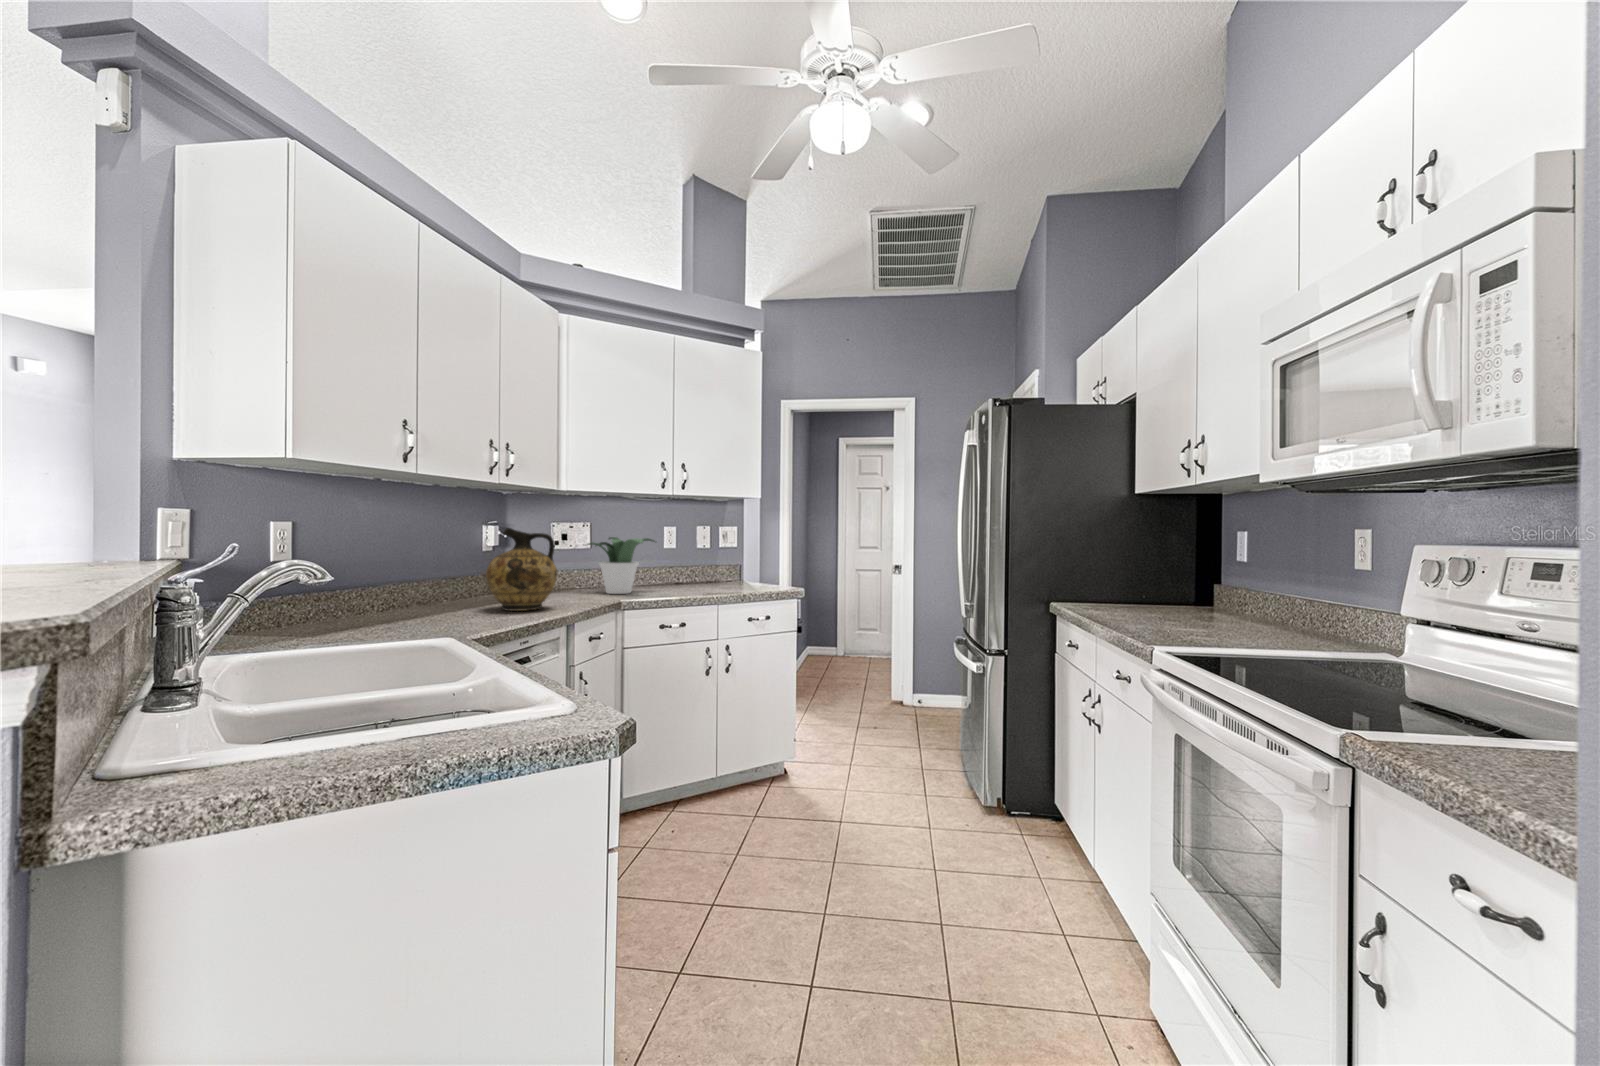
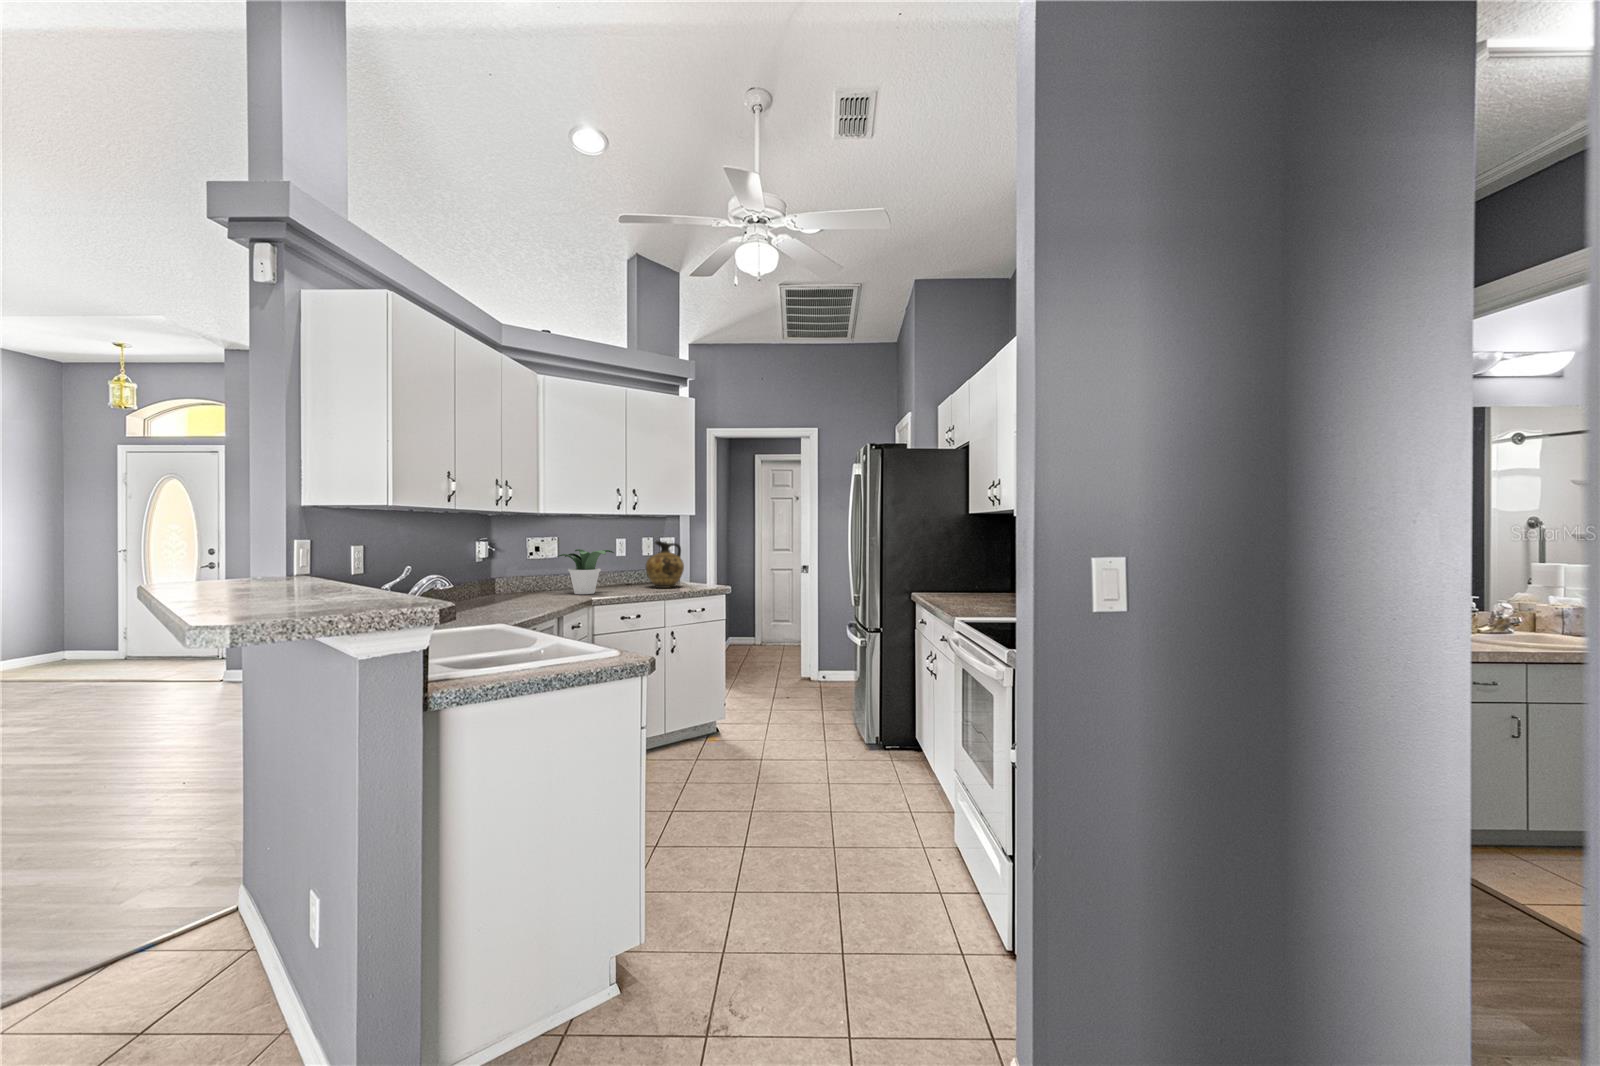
ceramic jug: present [486,528,557,611] -> present [646,541,684,588]

